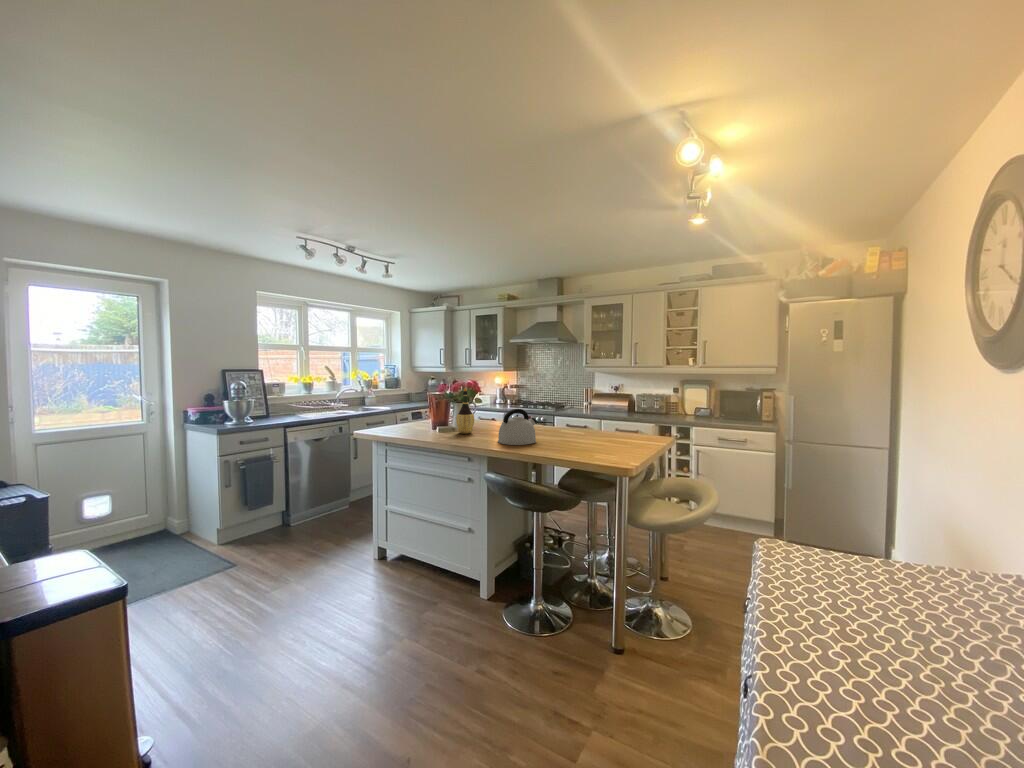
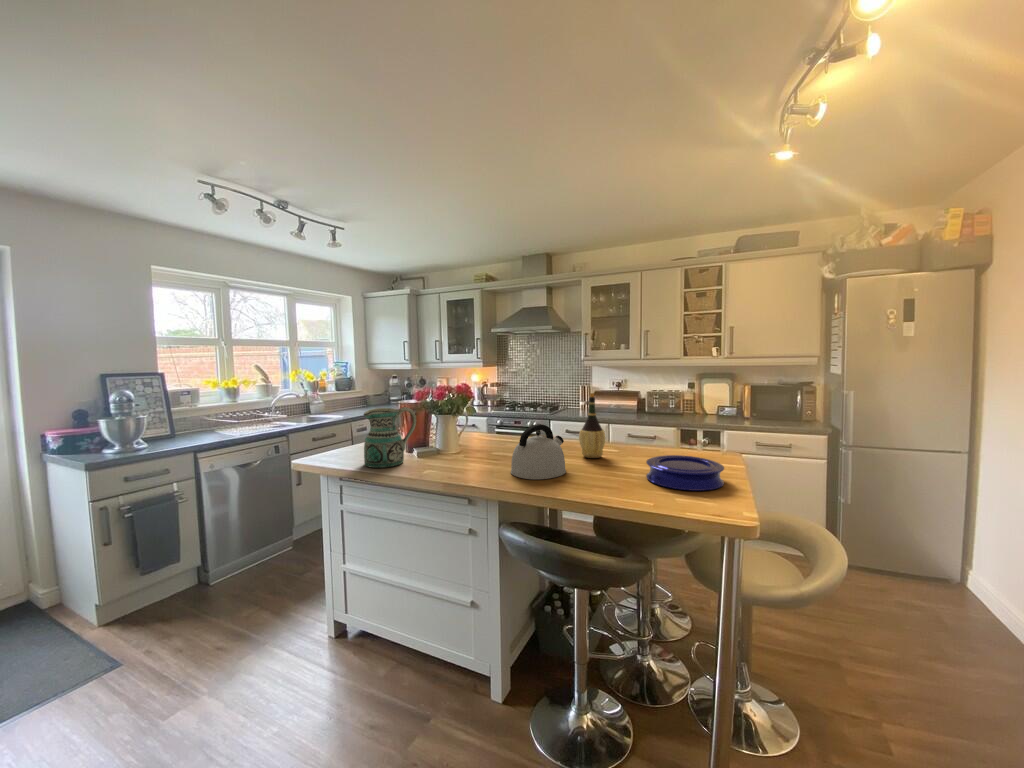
wine bottle: present [456,388,474,434] -> present [579,393,605,458]
ceramic pitcher: none [402,396,438,436] -> present [364,407,416,468]
plate: none [588,433,638,453] -> present [646,455,724,491]

